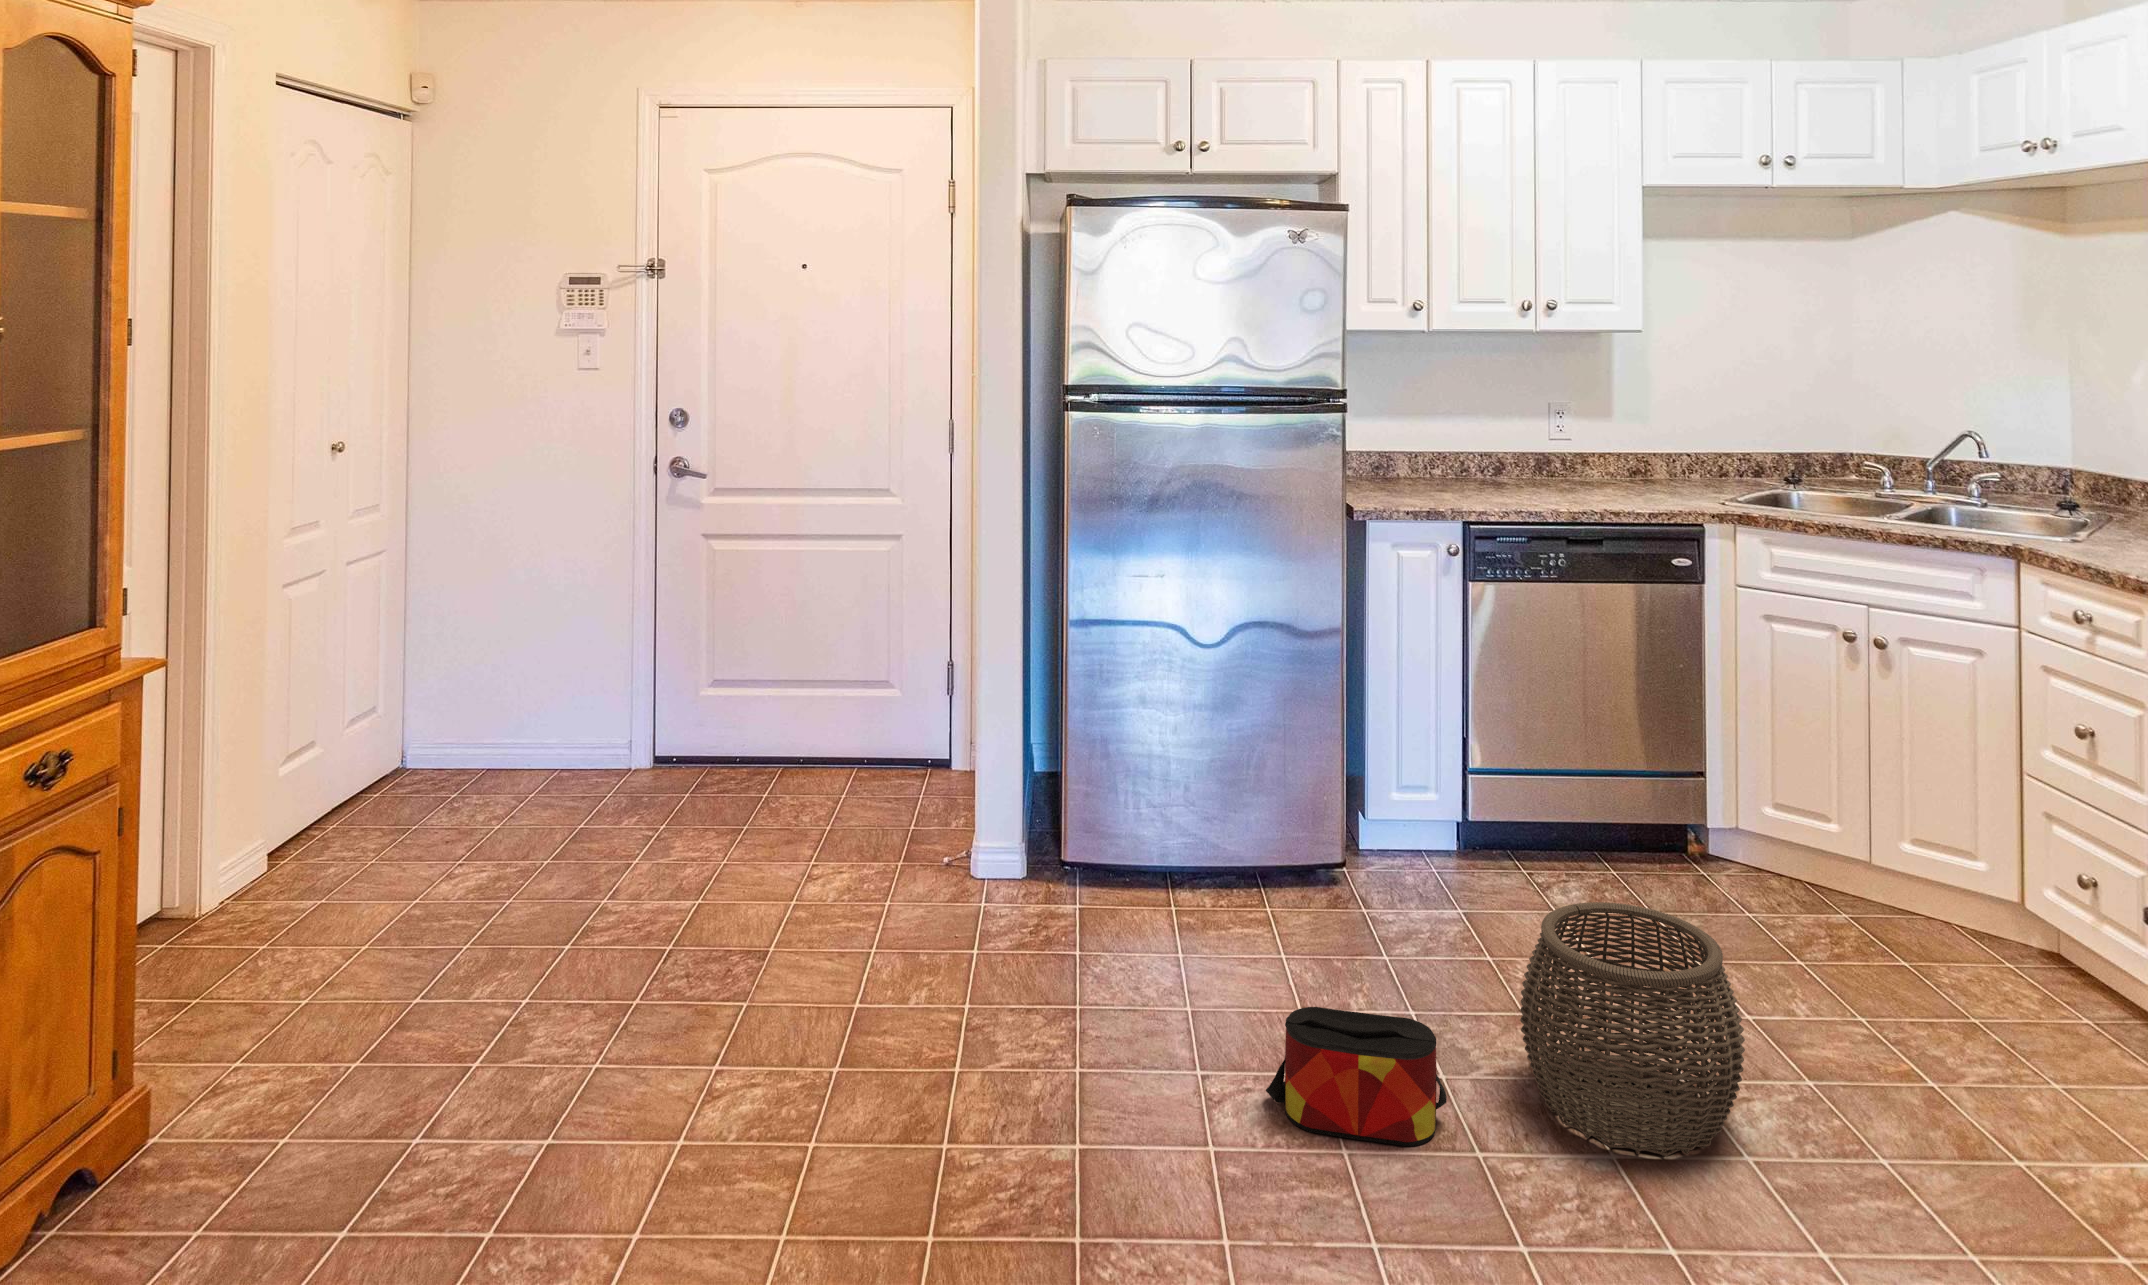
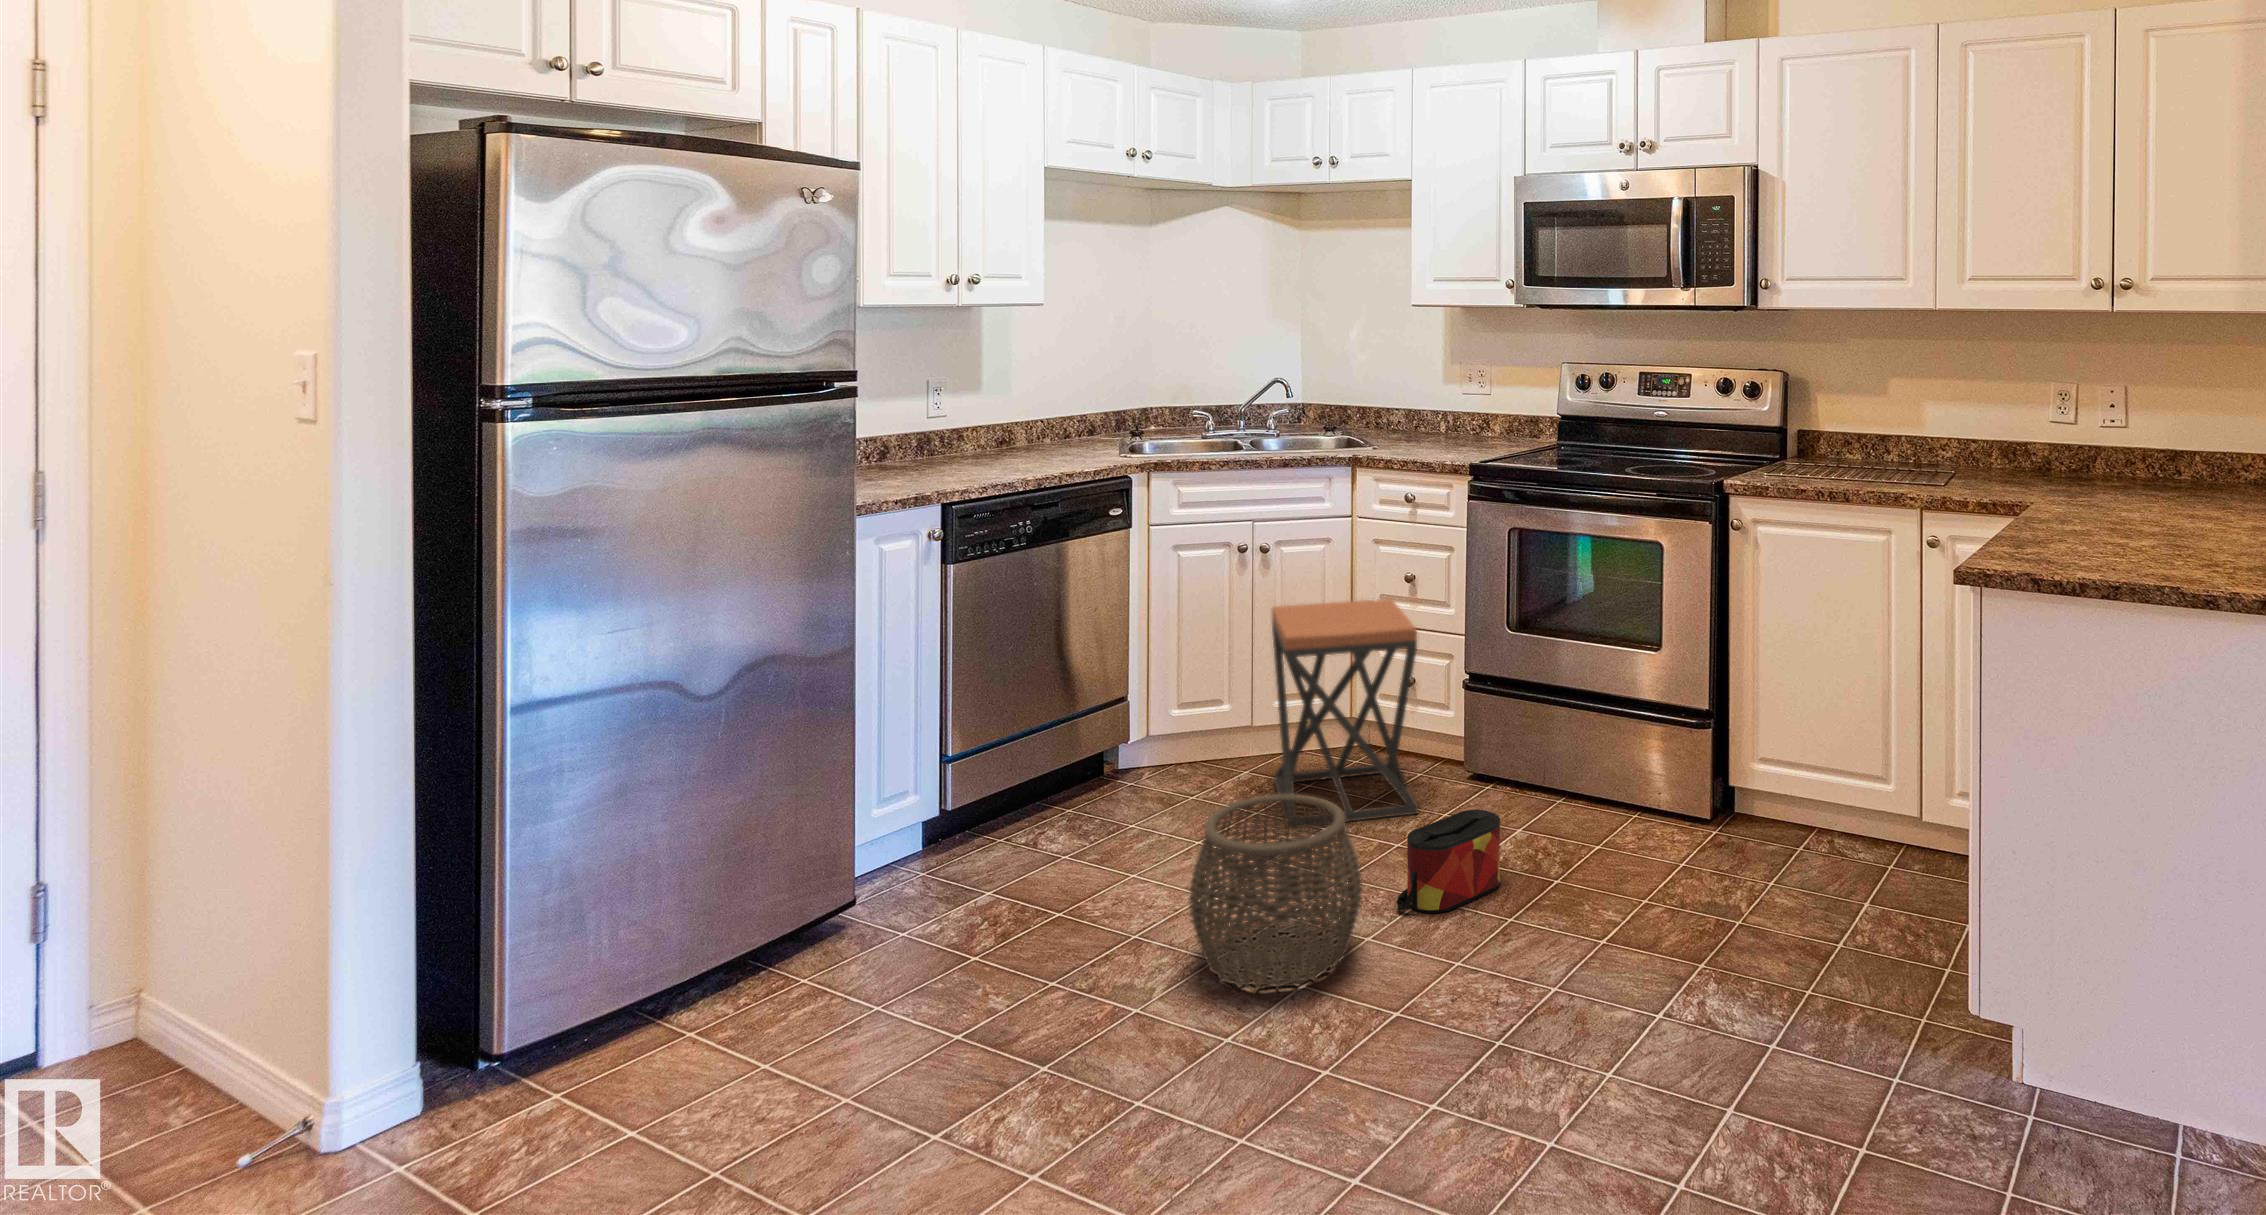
stool: none [1810,712,2050,1054] -> present [1272,599,1418,826]
bag: present [1266,1007,1447,1146] -> present [1397,810,1500,913]

